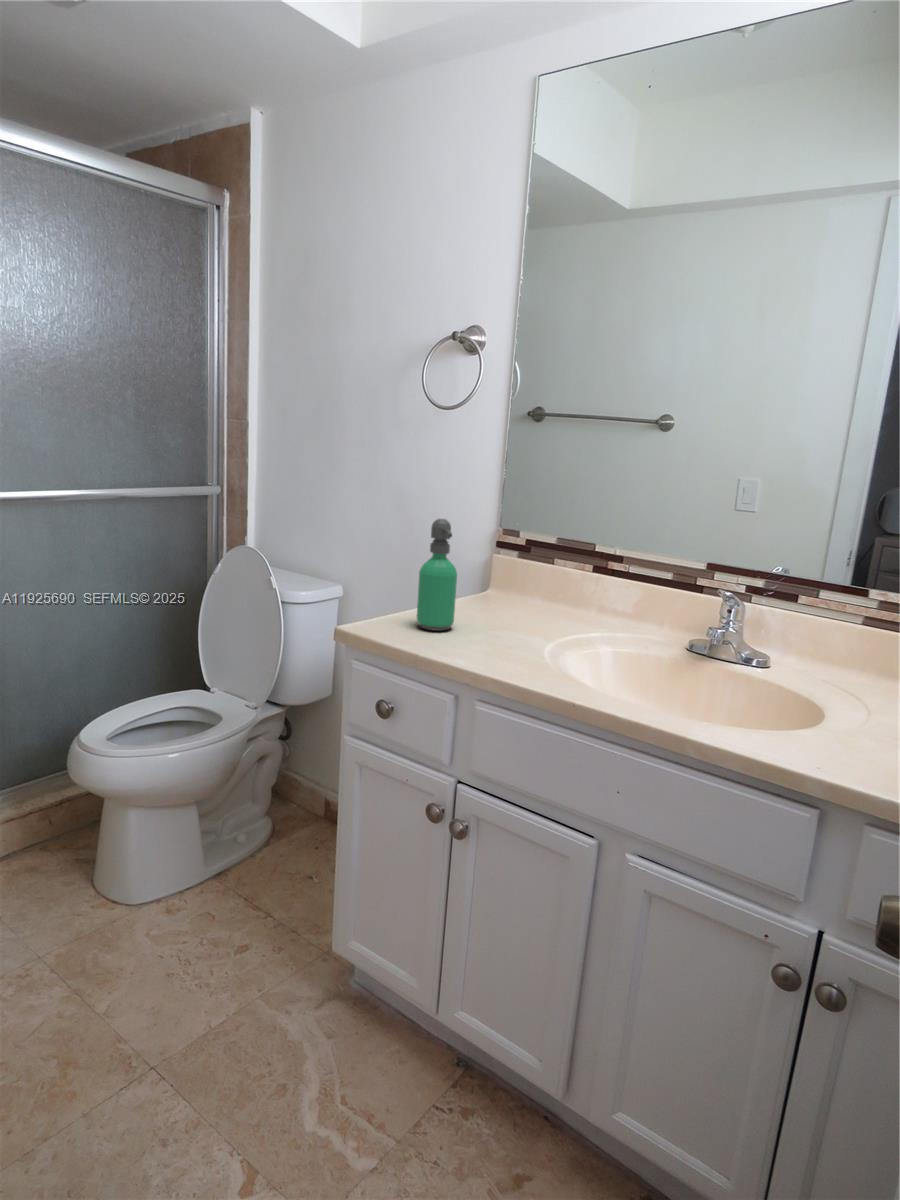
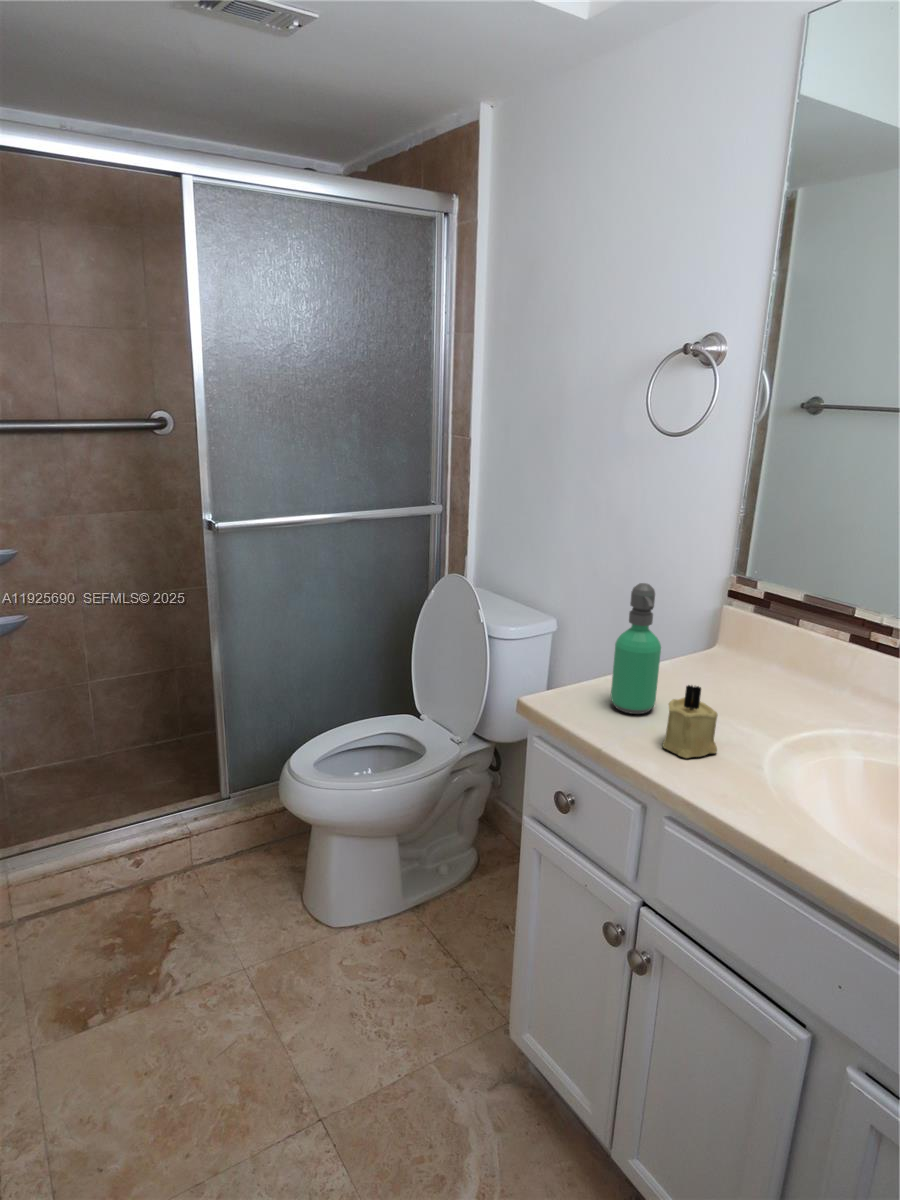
candle: none [467,594,509,653] -> present [663,685,718,758]

